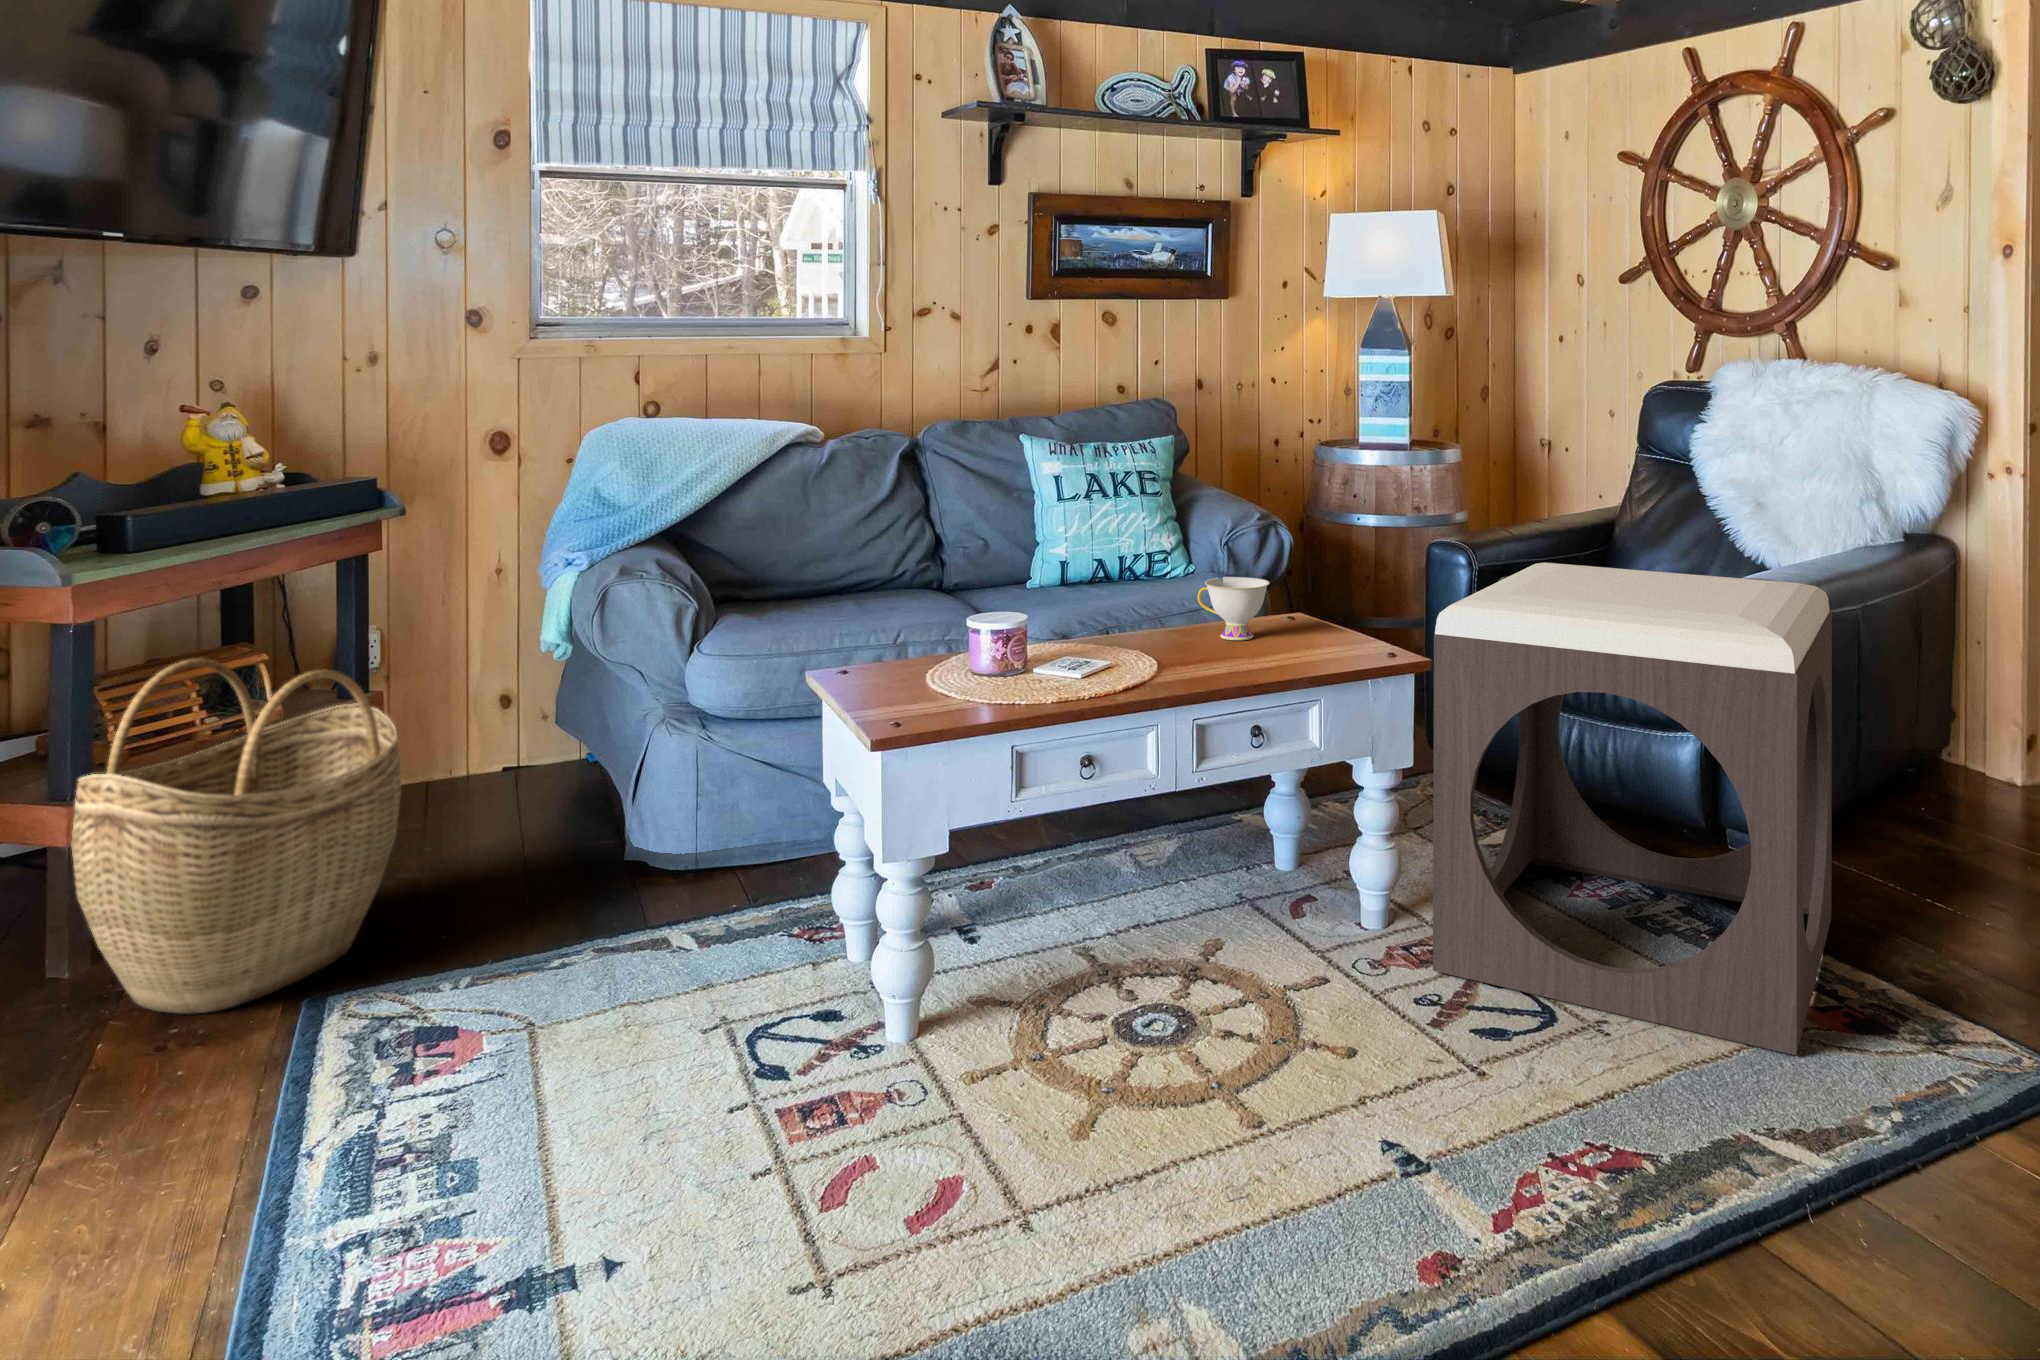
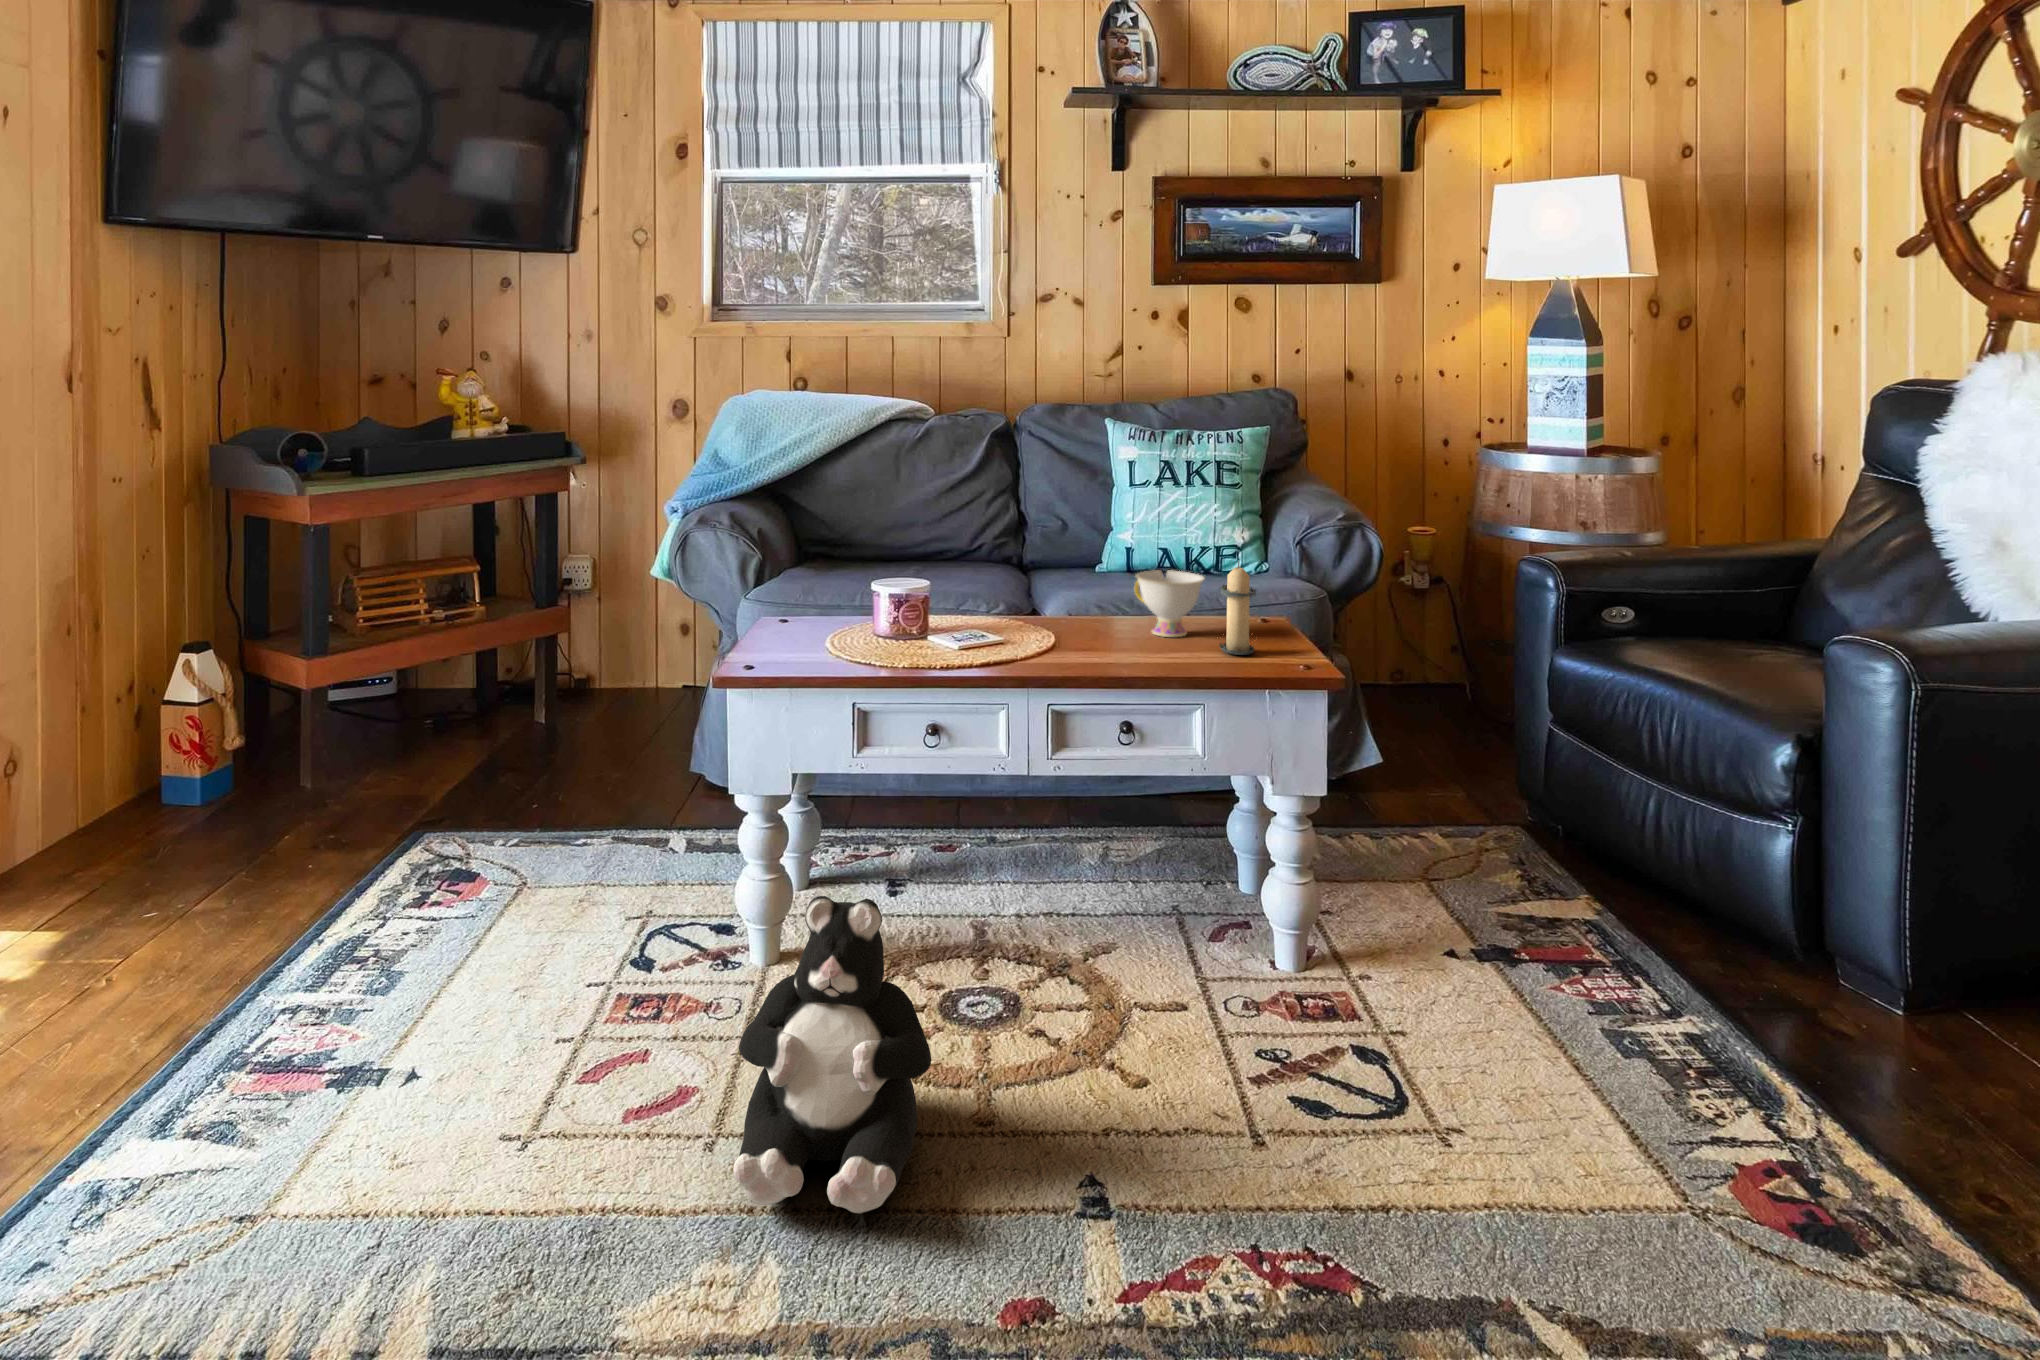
candle: none [1302,561,1344,649] -> present [1219,561,1257,655]
footstool: present [1433,563,1832,1055] -> none [1304,589,1913,1245]
woven basket: present [72,659,401,1013] -> none [292,559,515,821]
plush toy: none [1046,927,1271,1259] -> present [733,896,931,1214]

